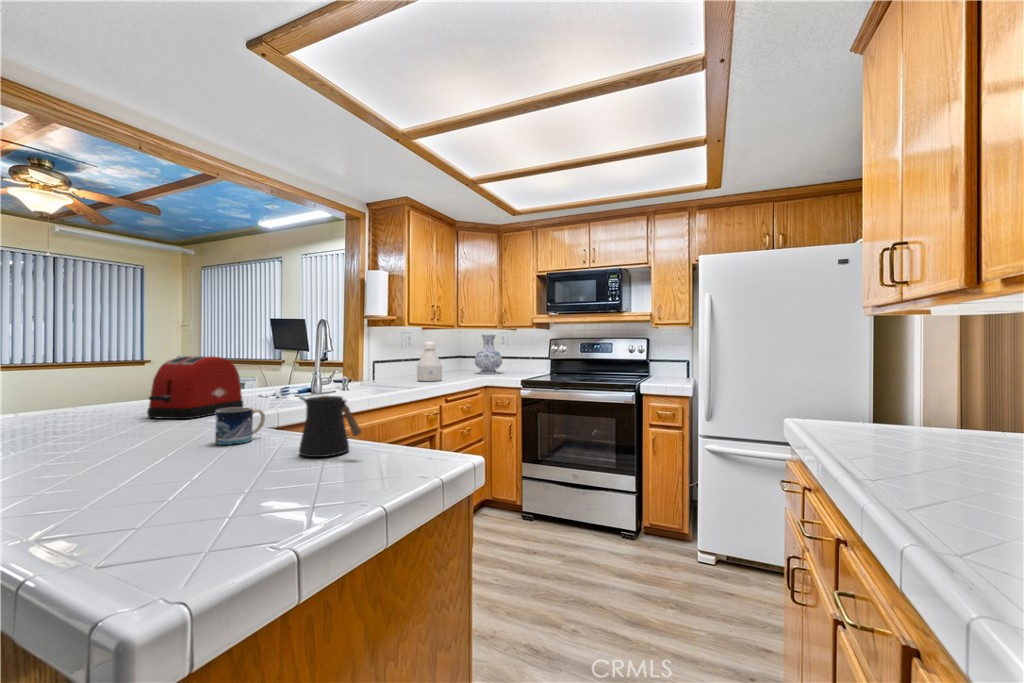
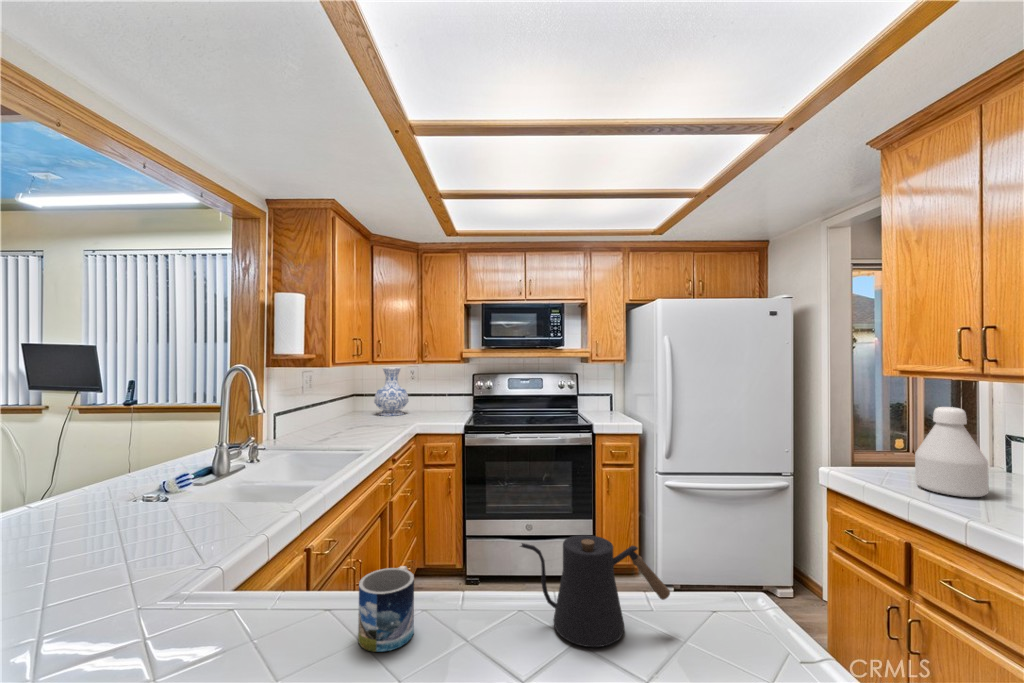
bottle: present [417,342,442,381] -> present [915,407,989,497]
toaster: present [147,356,243,419] -> none [33,457,195,599]

